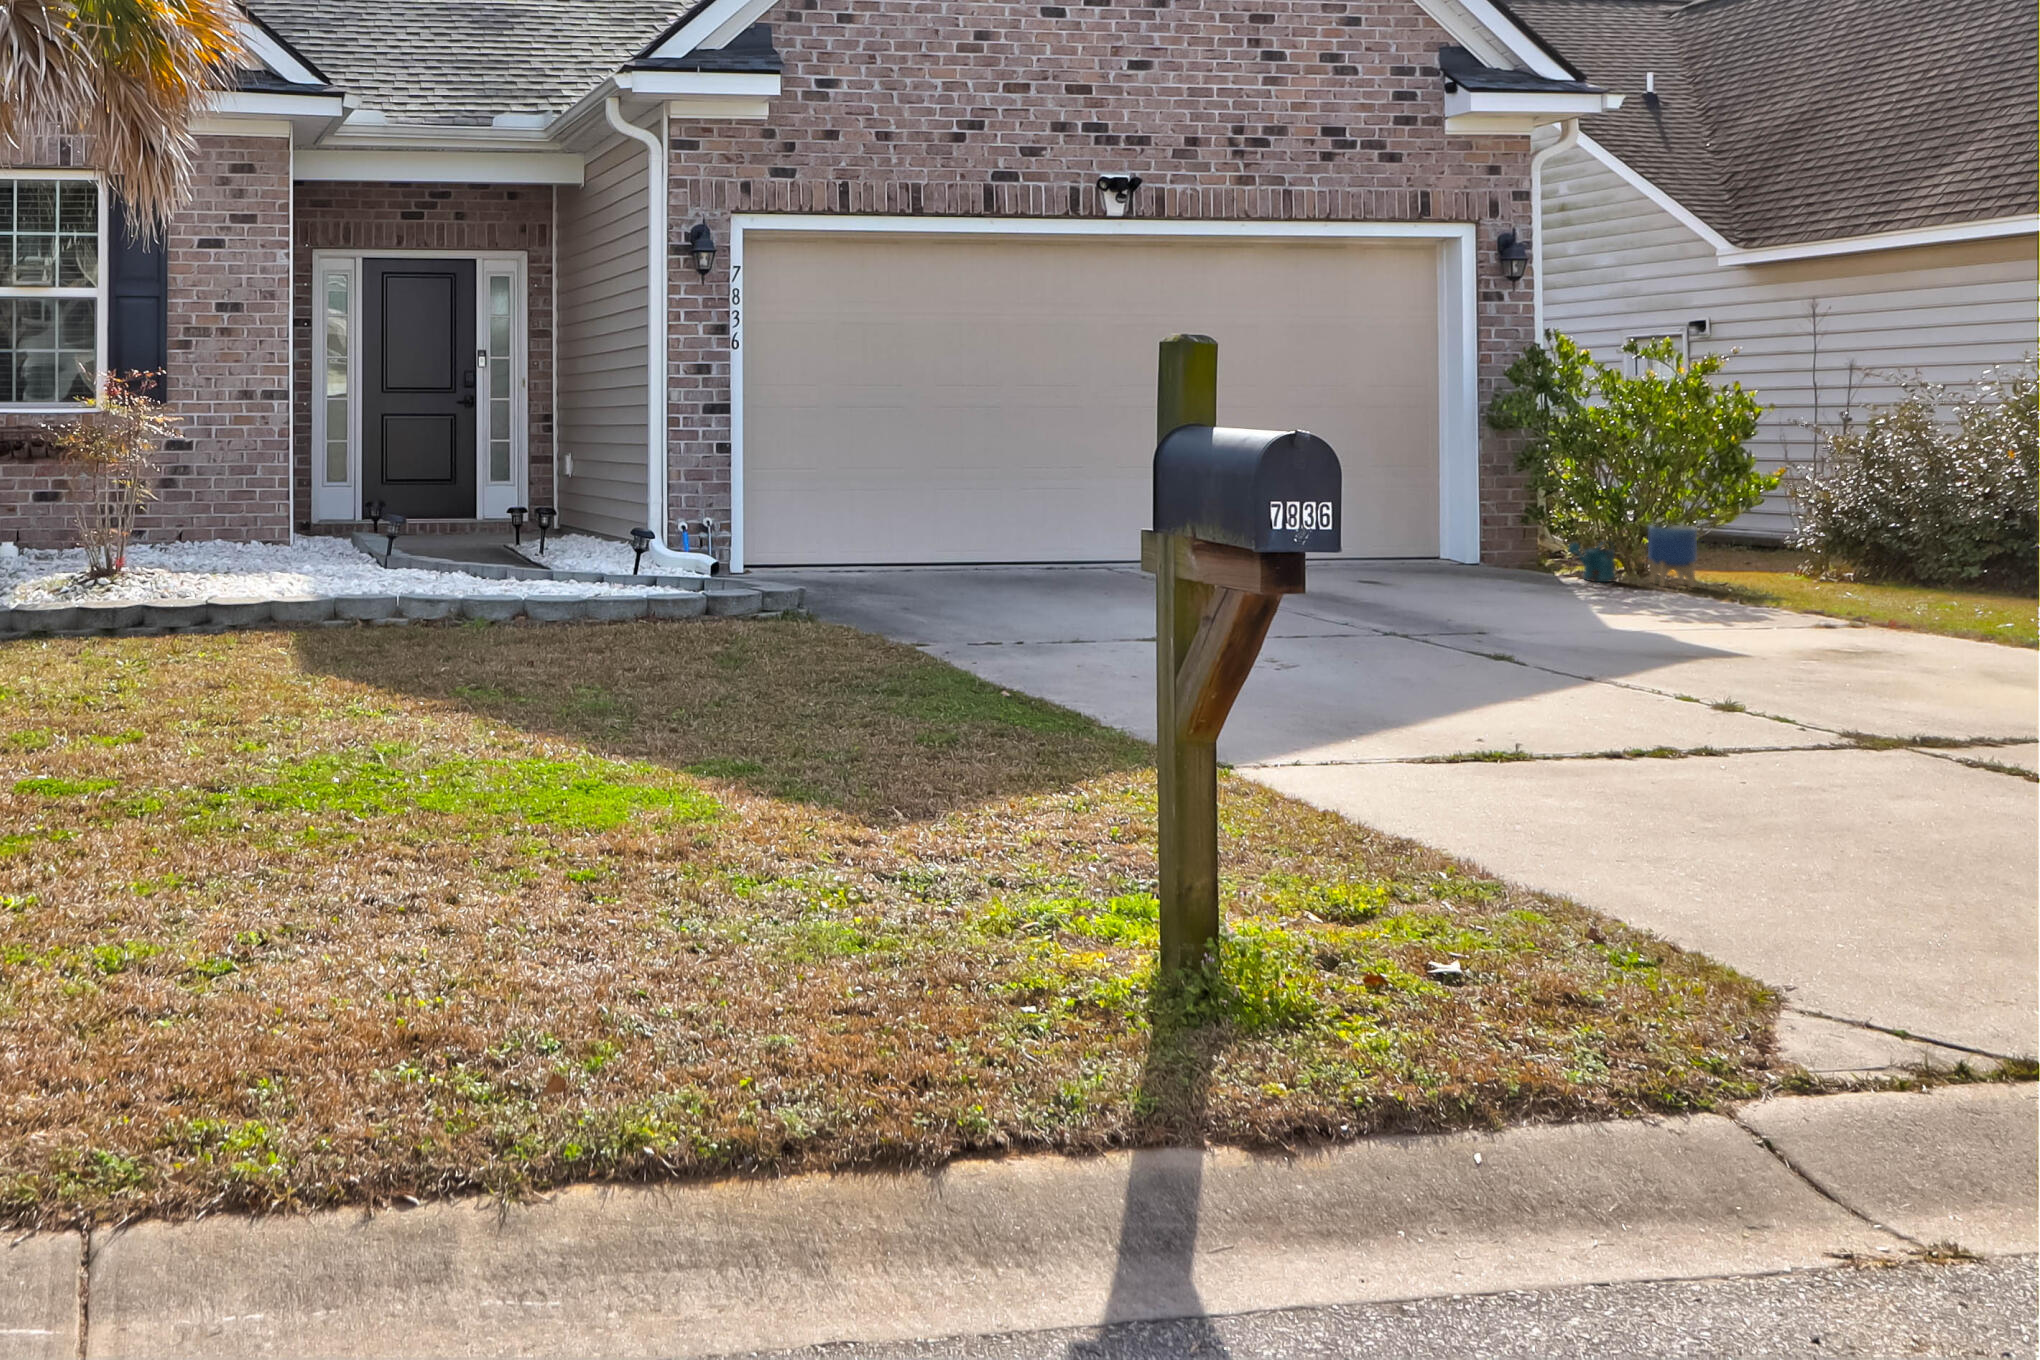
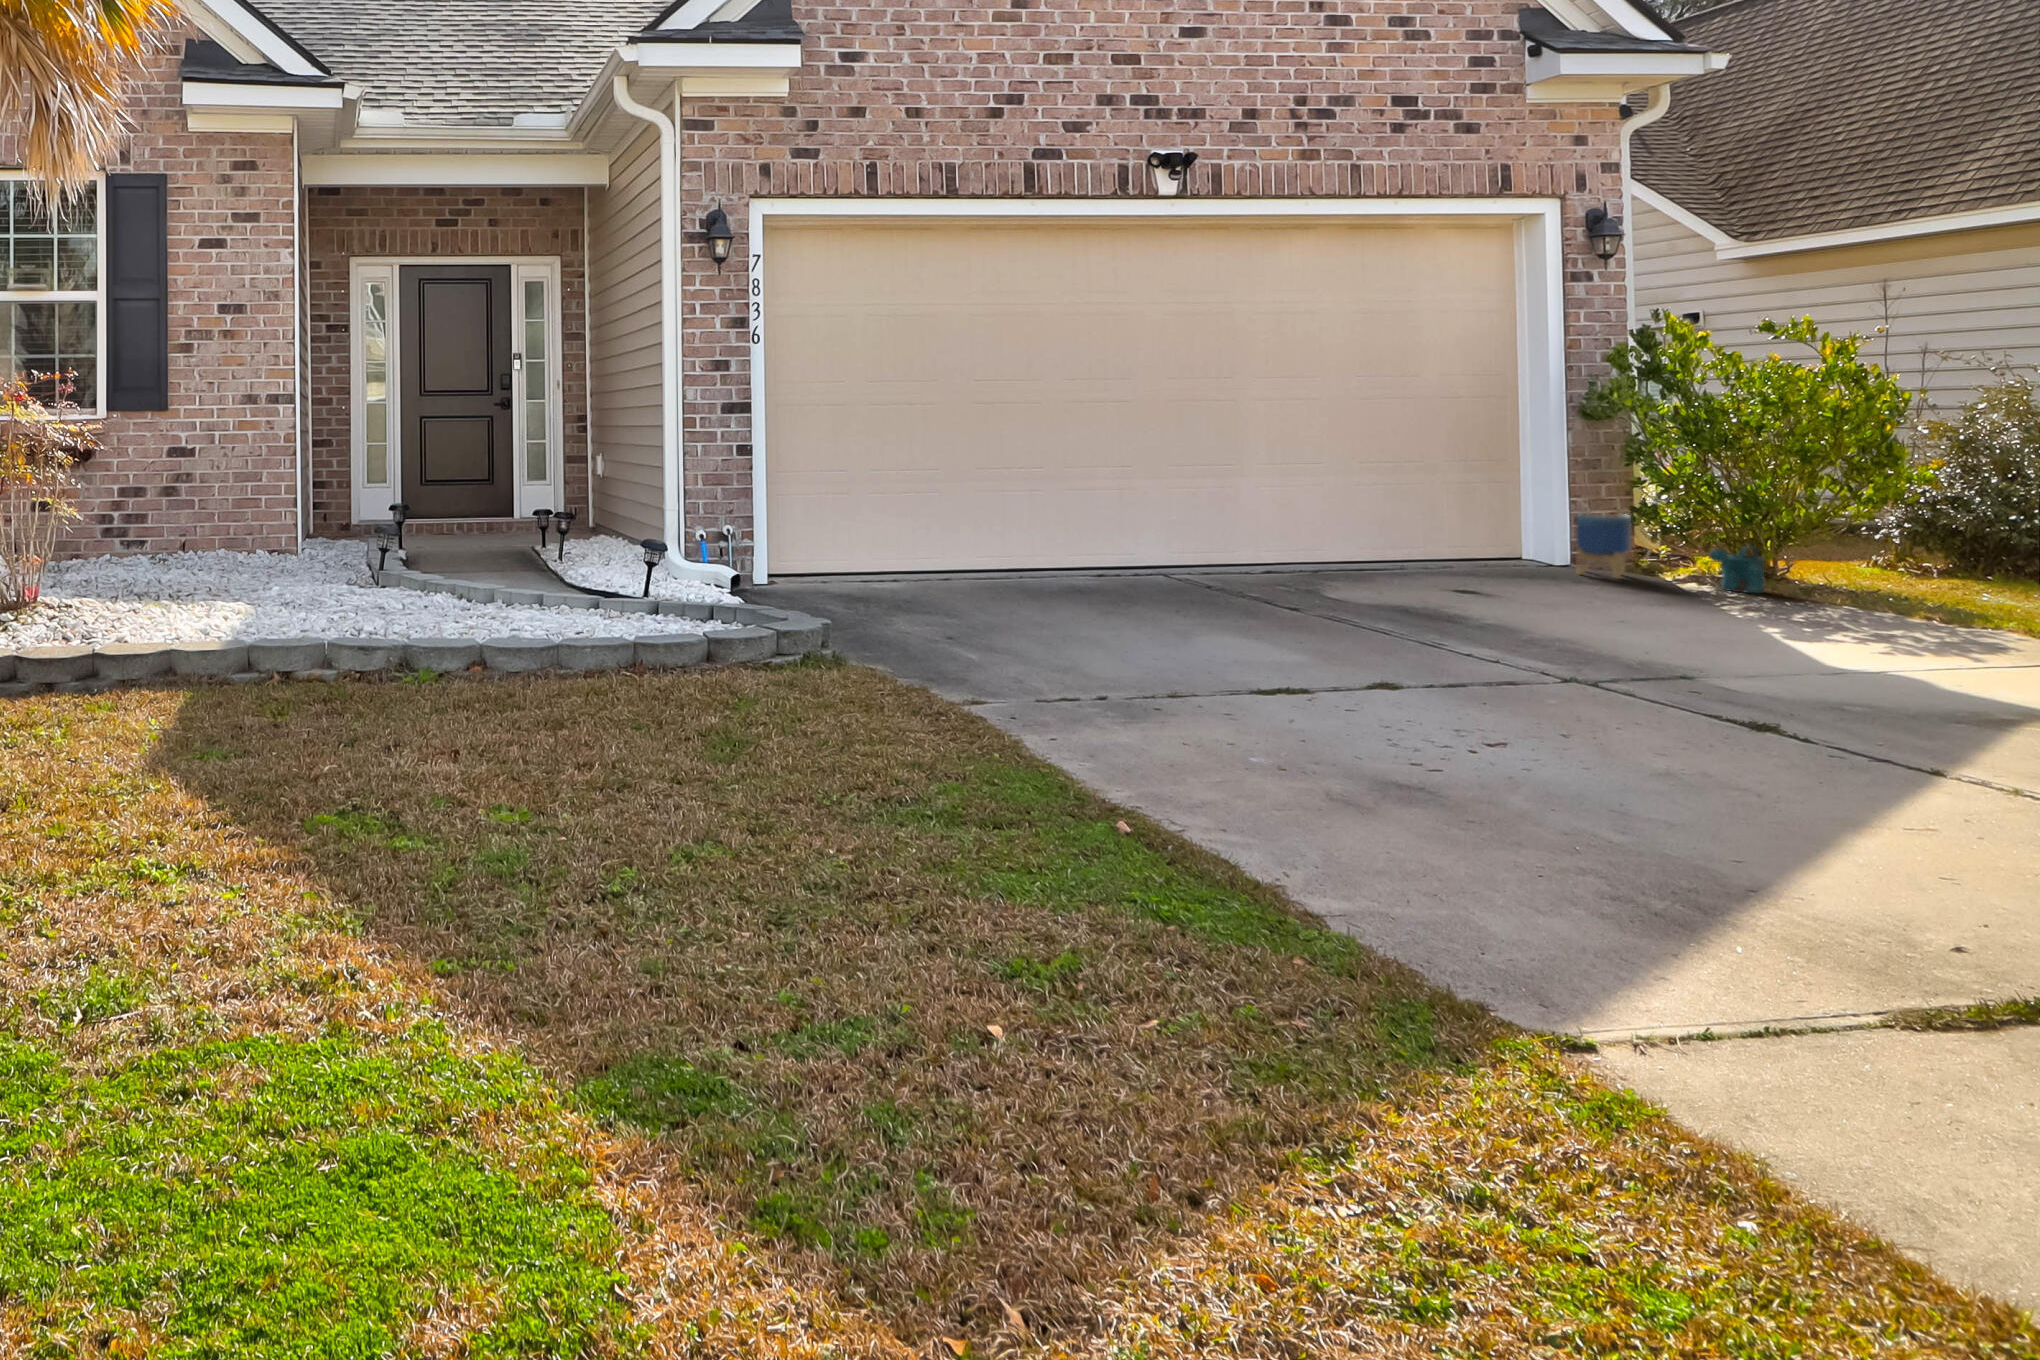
planter: present [1648,525,1697,587] -> present [1576,514,1631,579]

